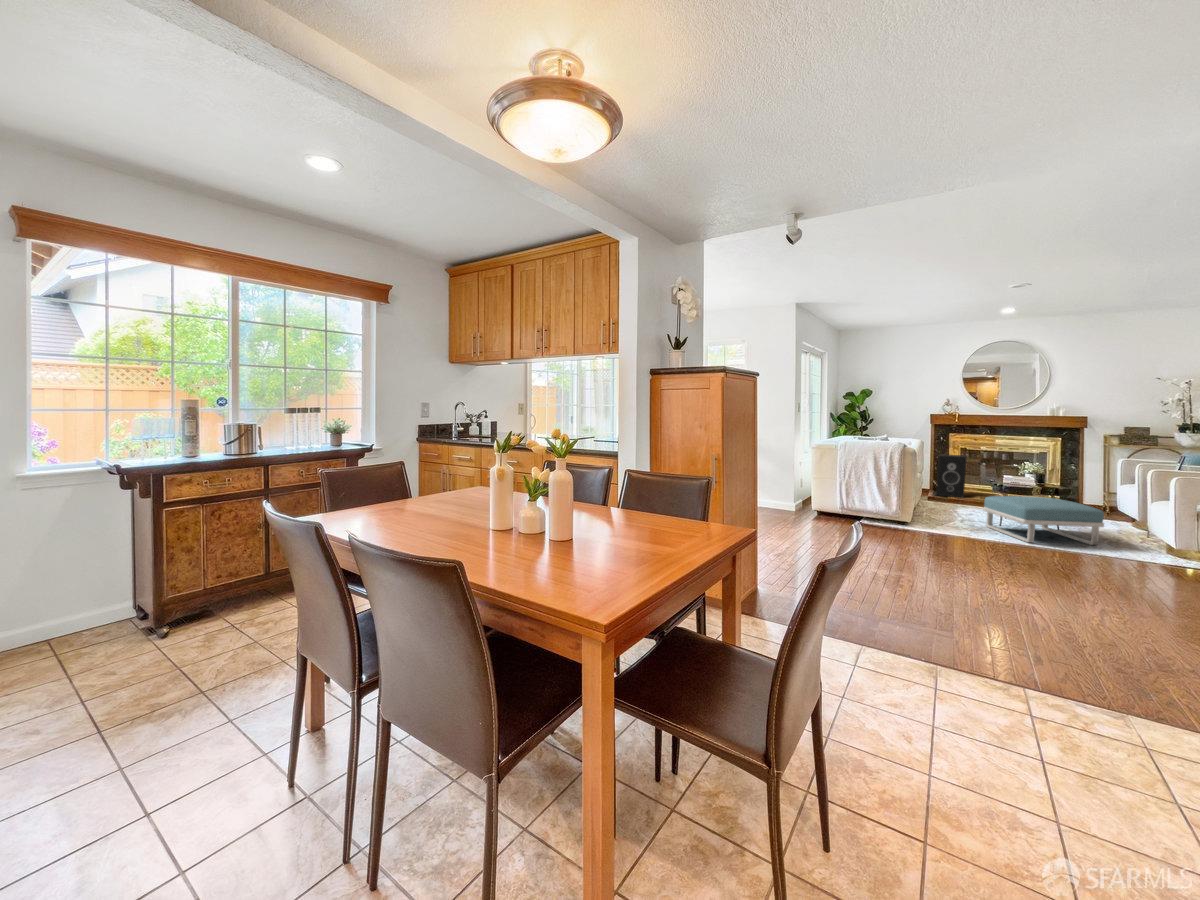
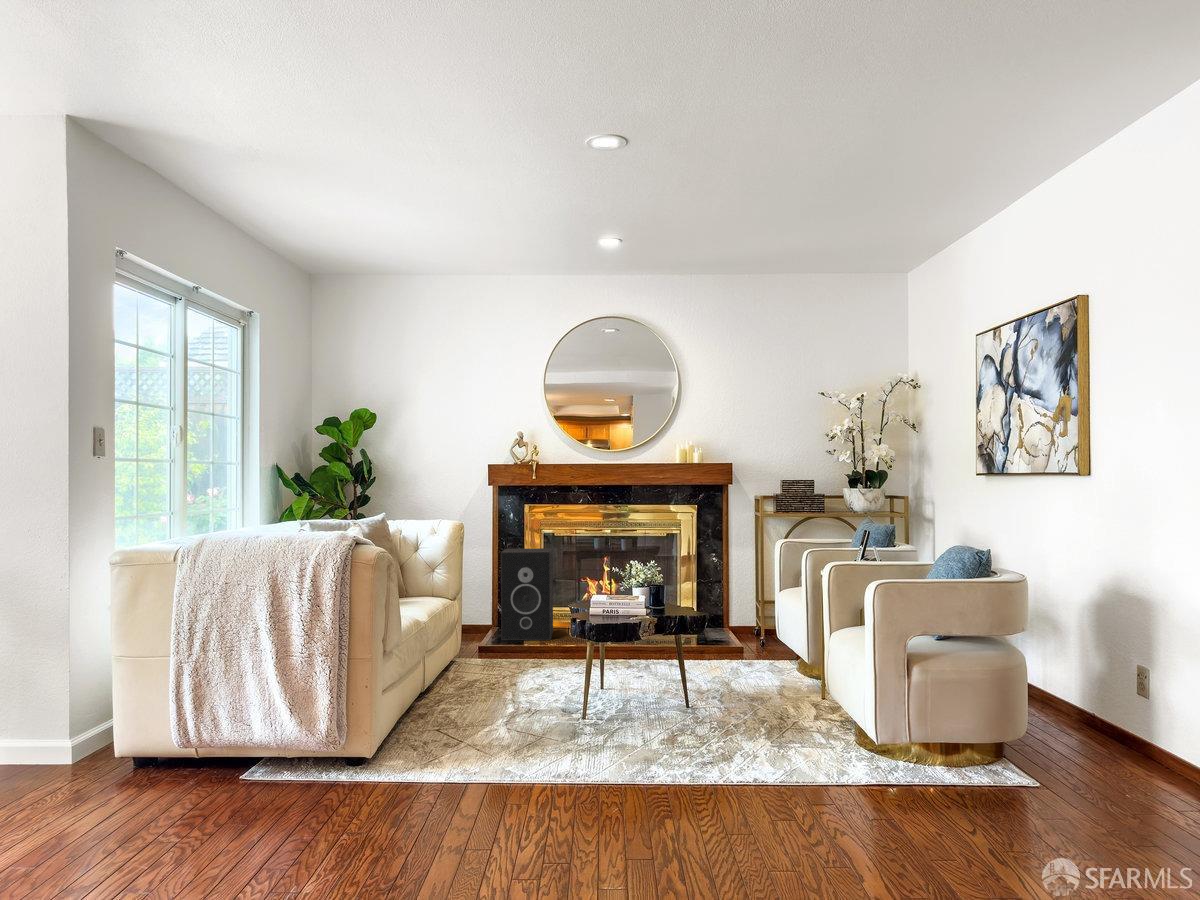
footstool: present [983,496,1104,545] -> none [549,646,774,789]

